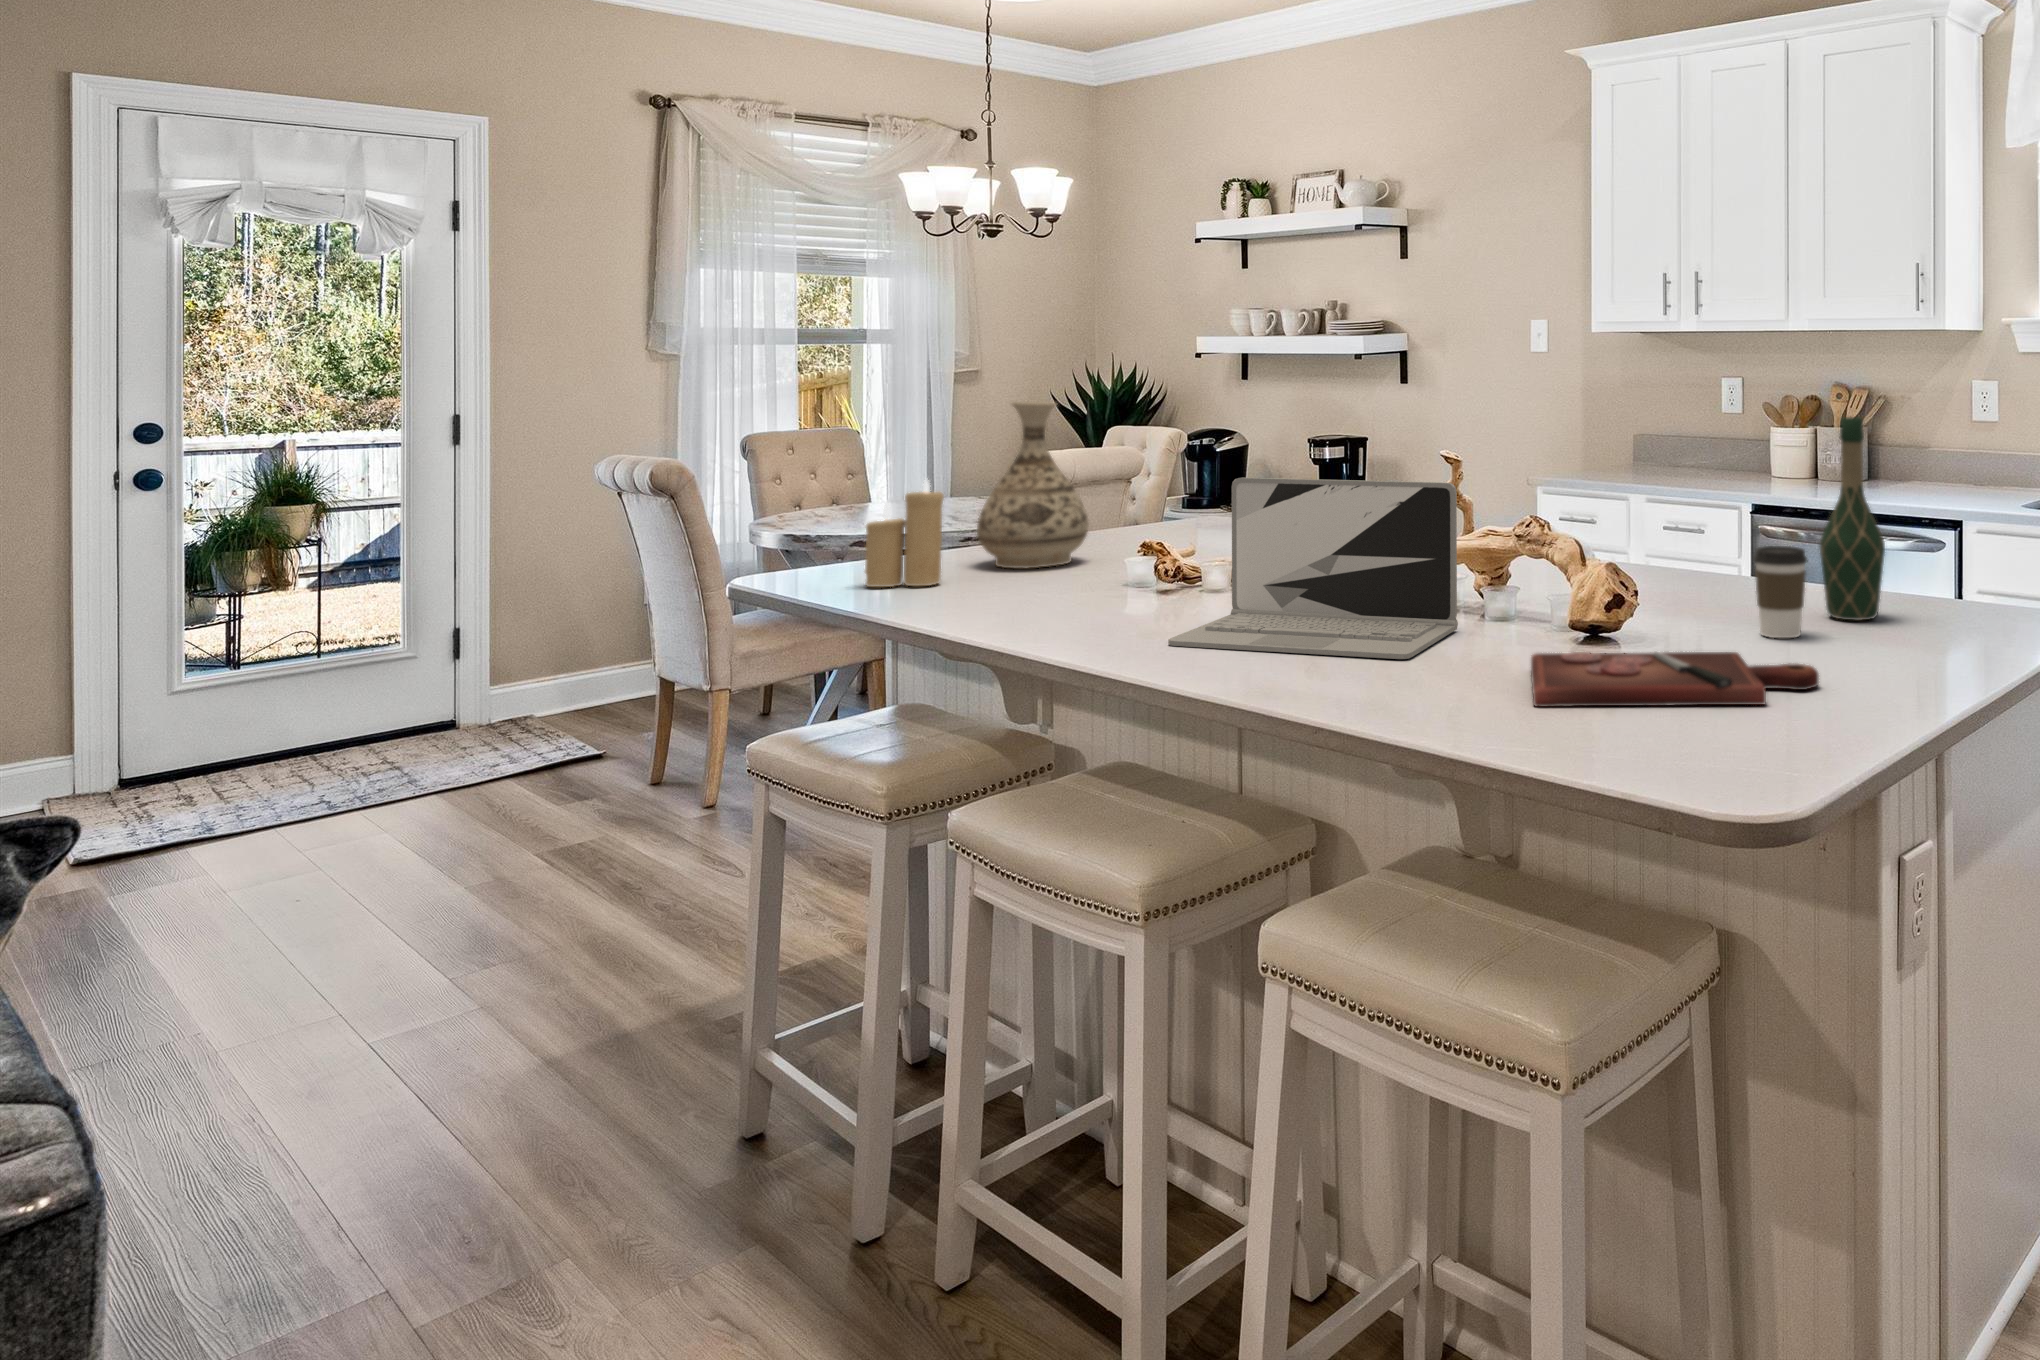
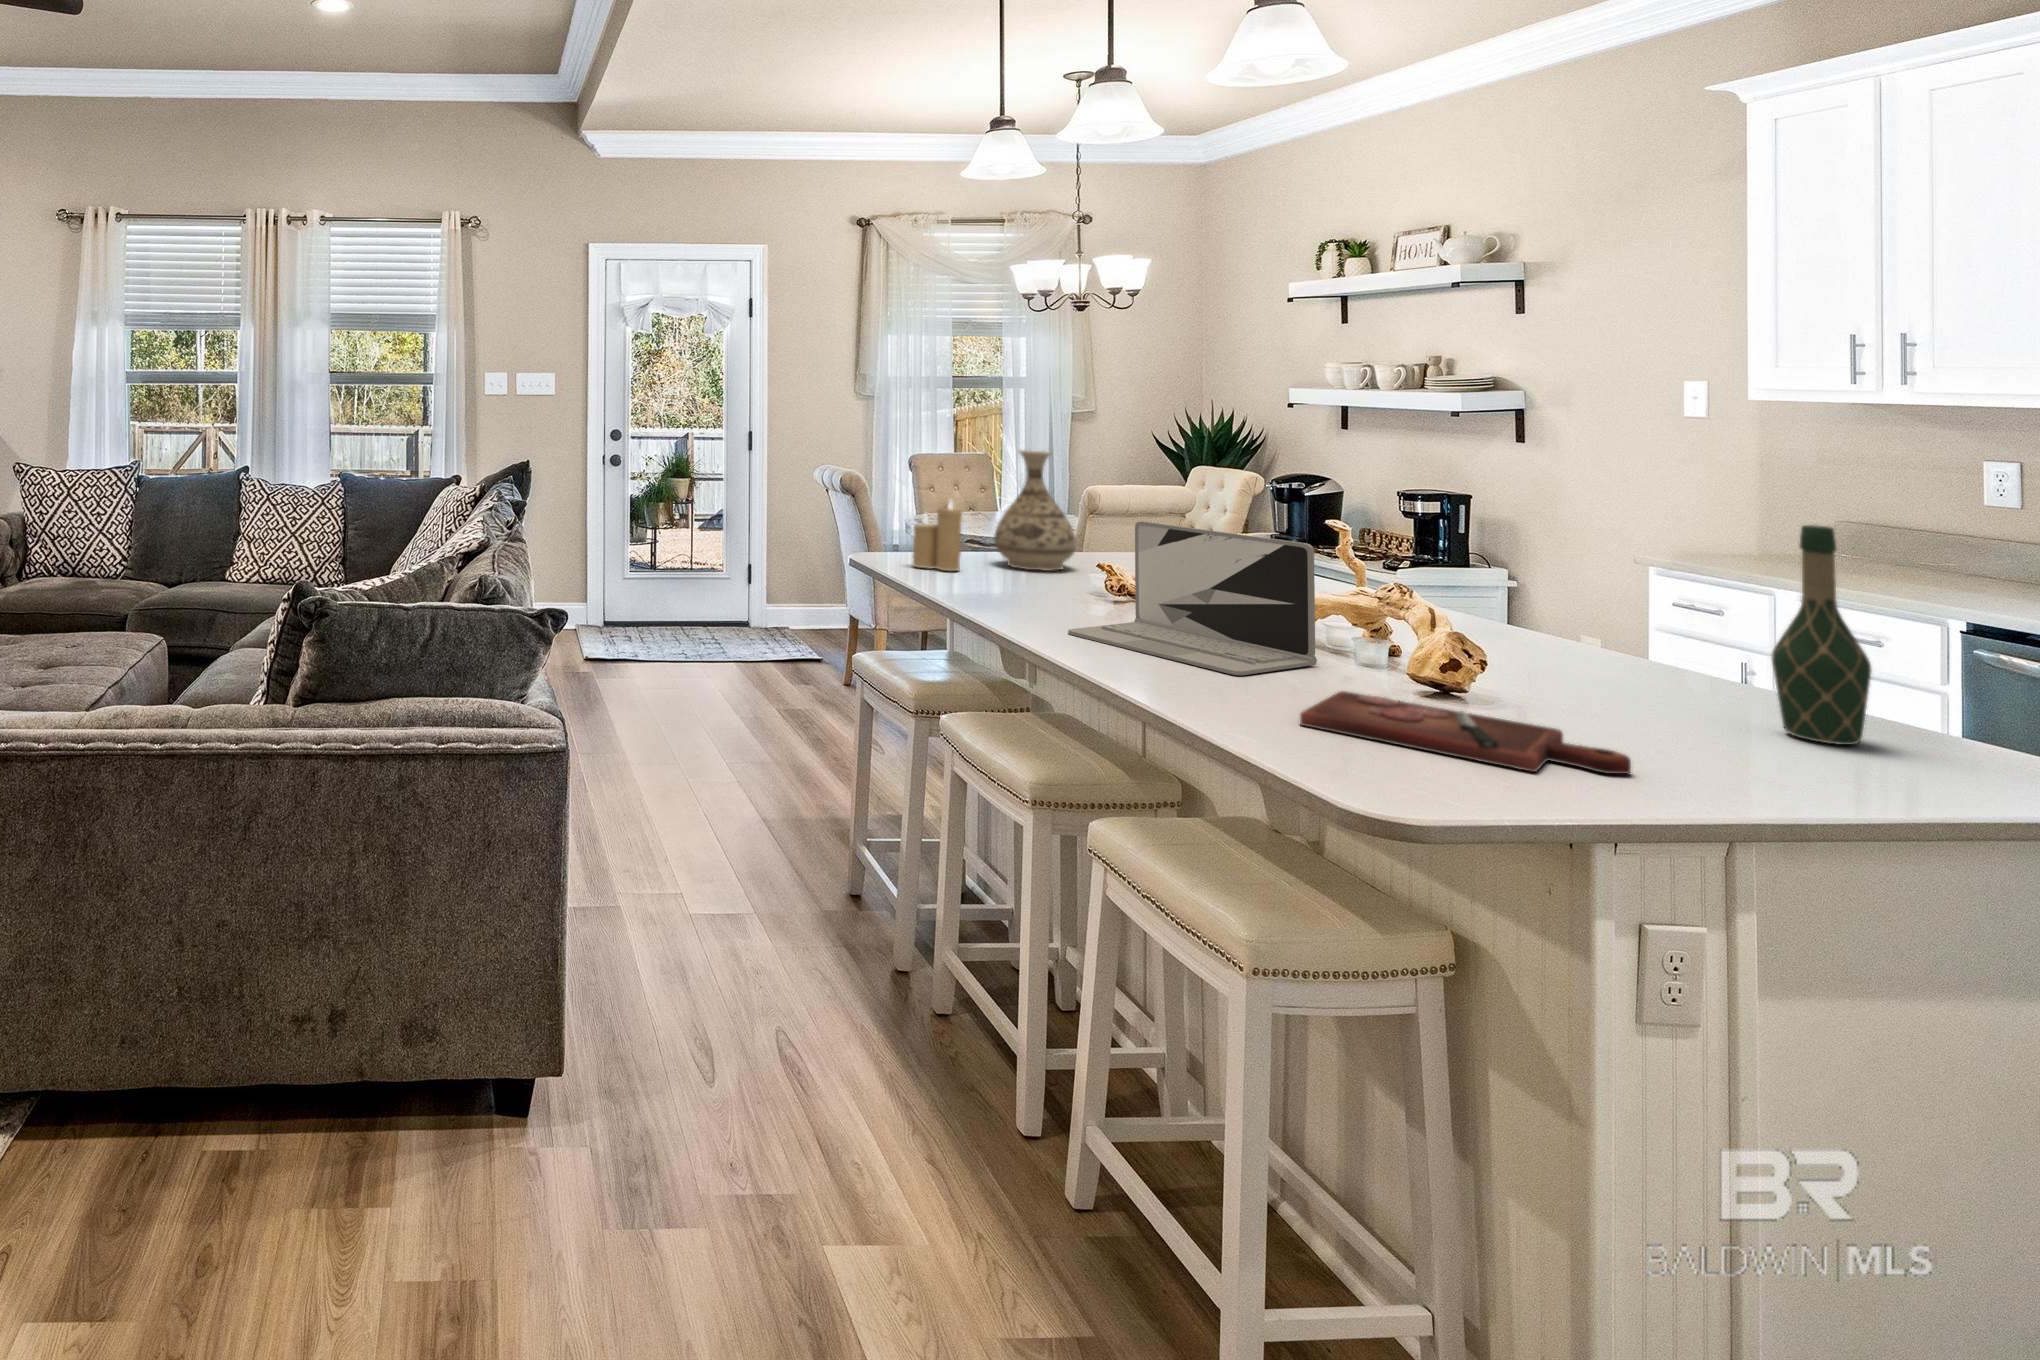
coffee cup: present [1753,546,1808,638] -> none [1641,643,1714,739]

